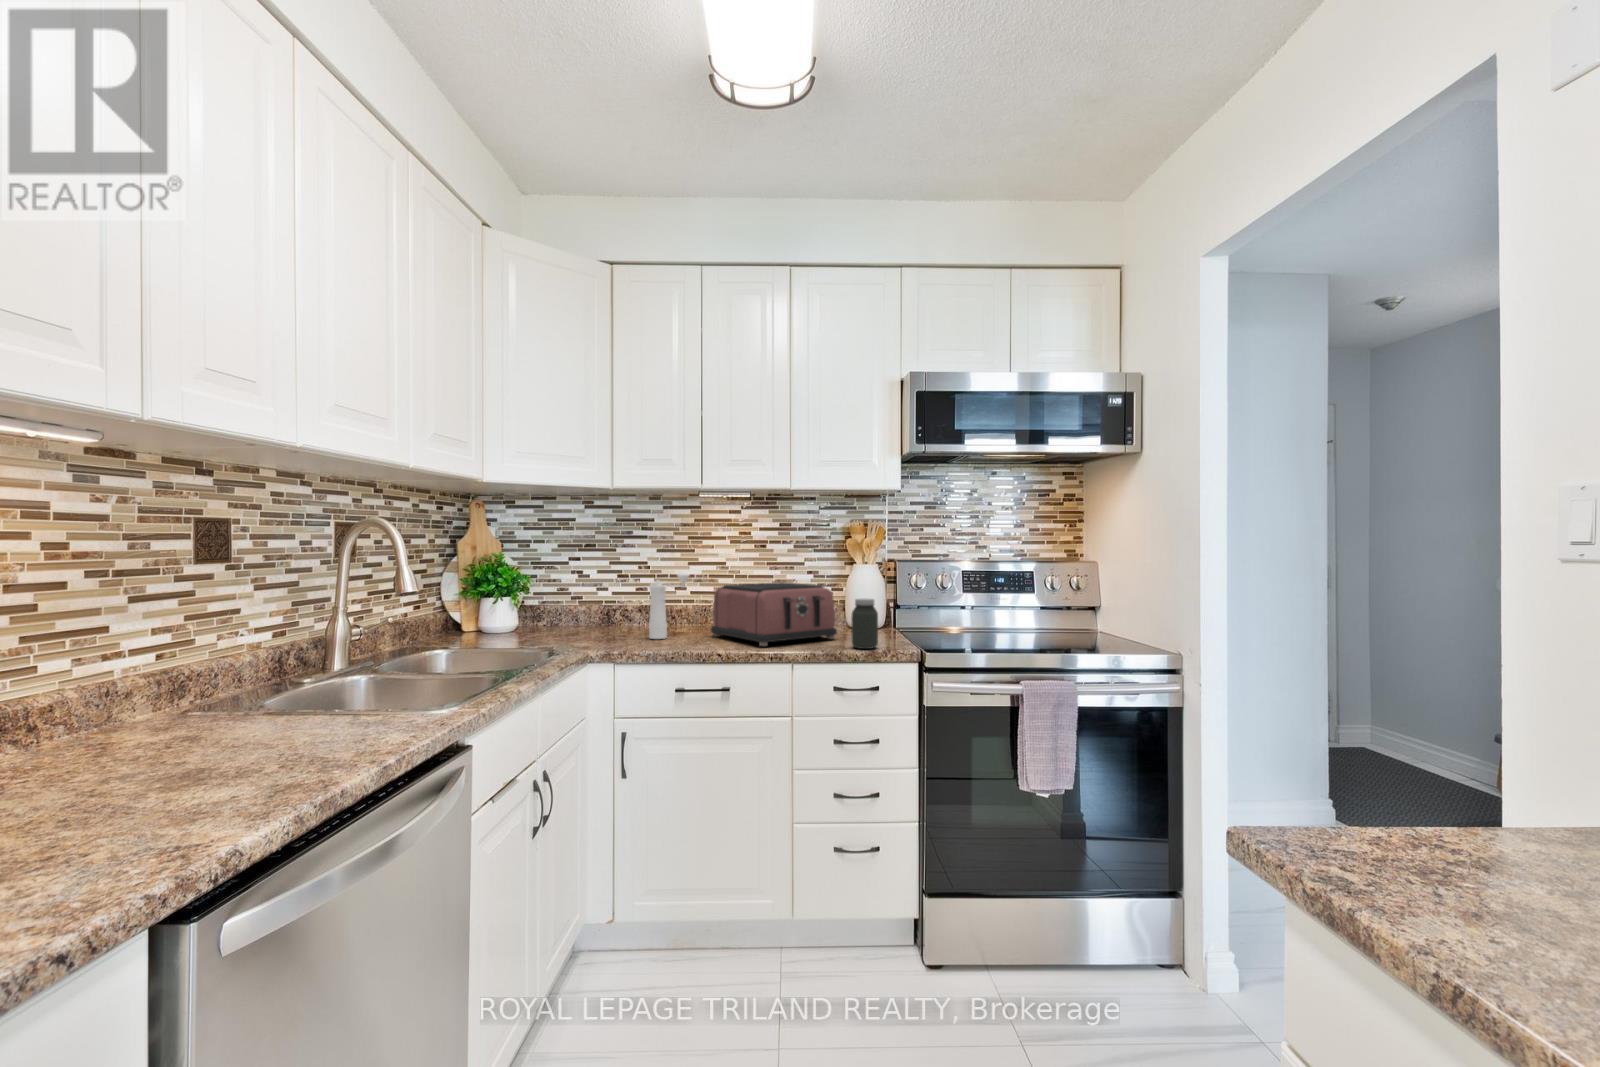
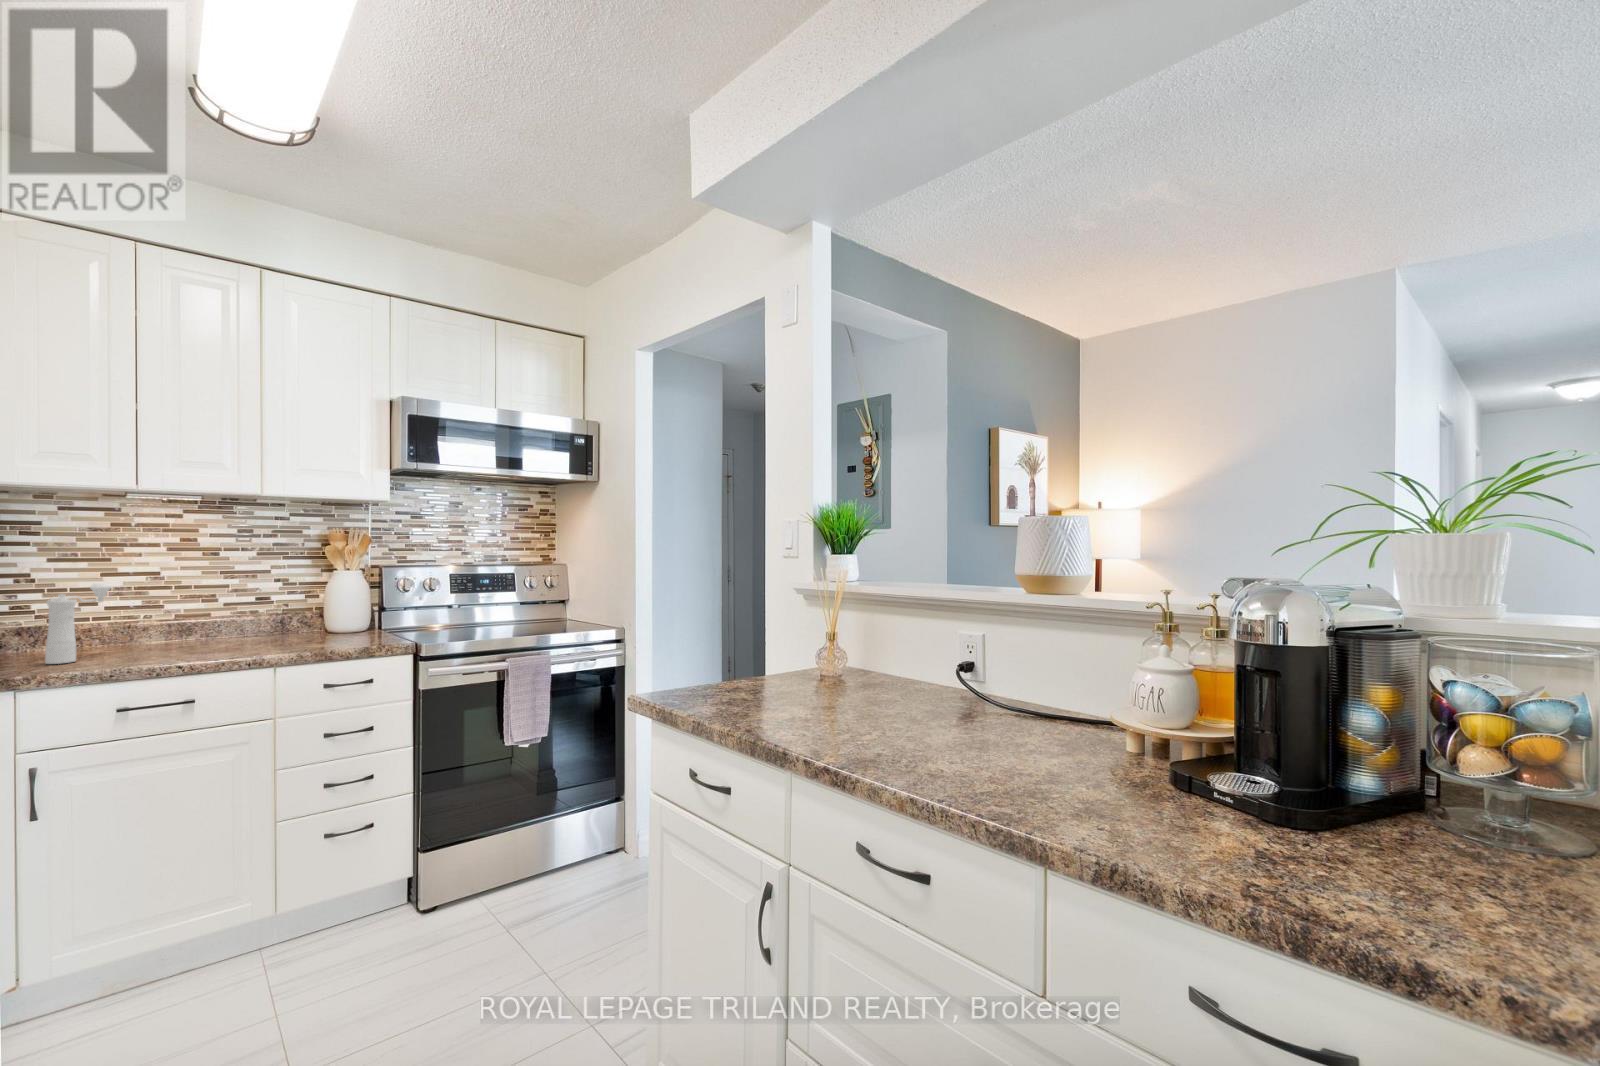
toaster: present [711,583,837,646] -> none [145,591,319,656]
jar: present [851,599,878,649] -> none [340,600,370,647]

